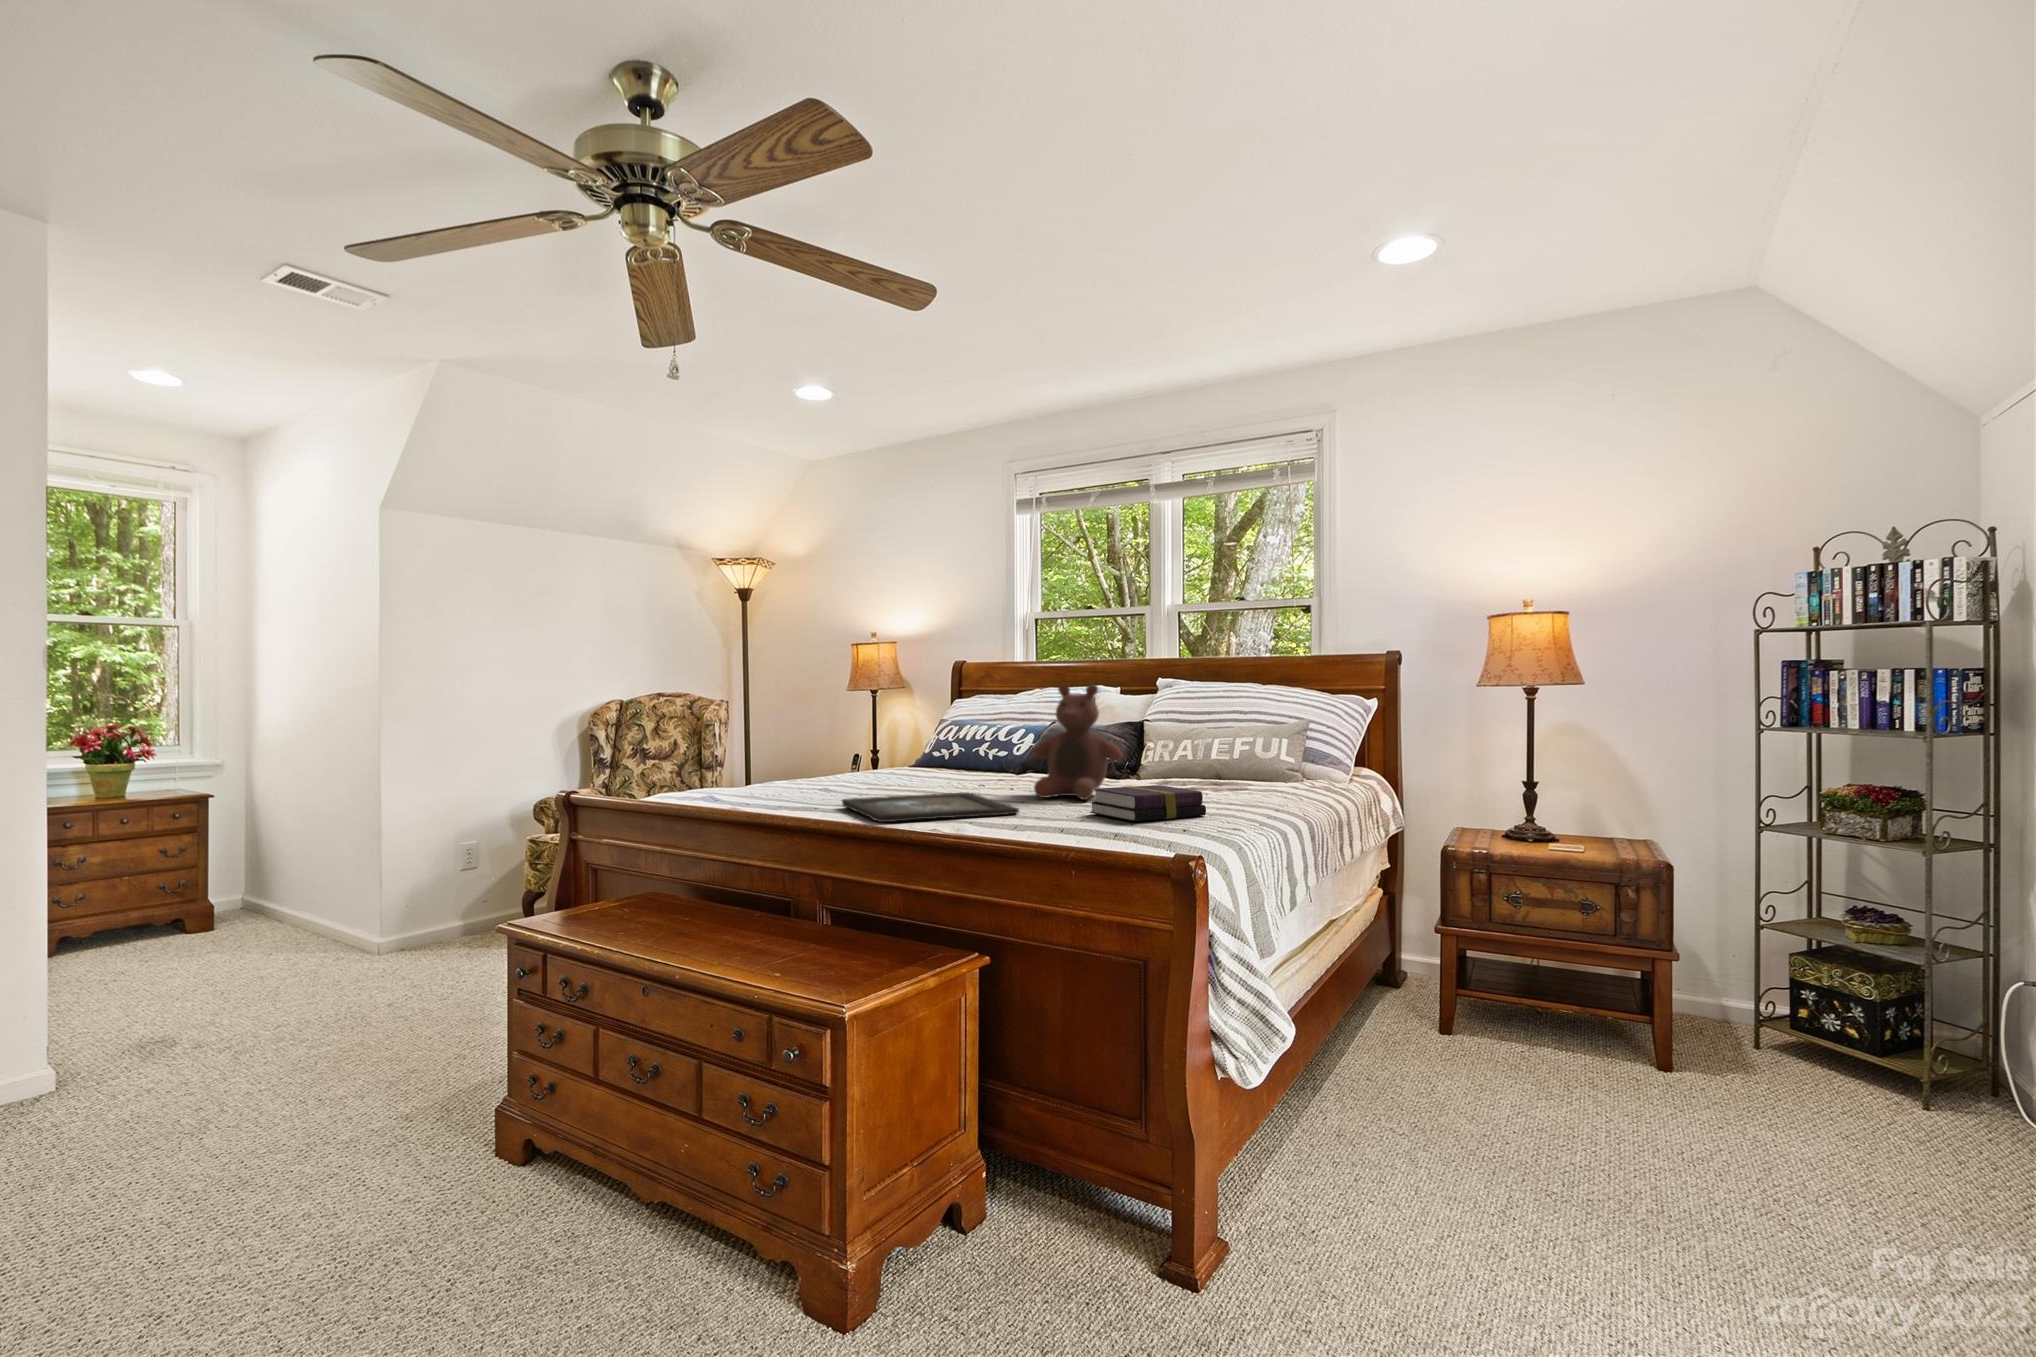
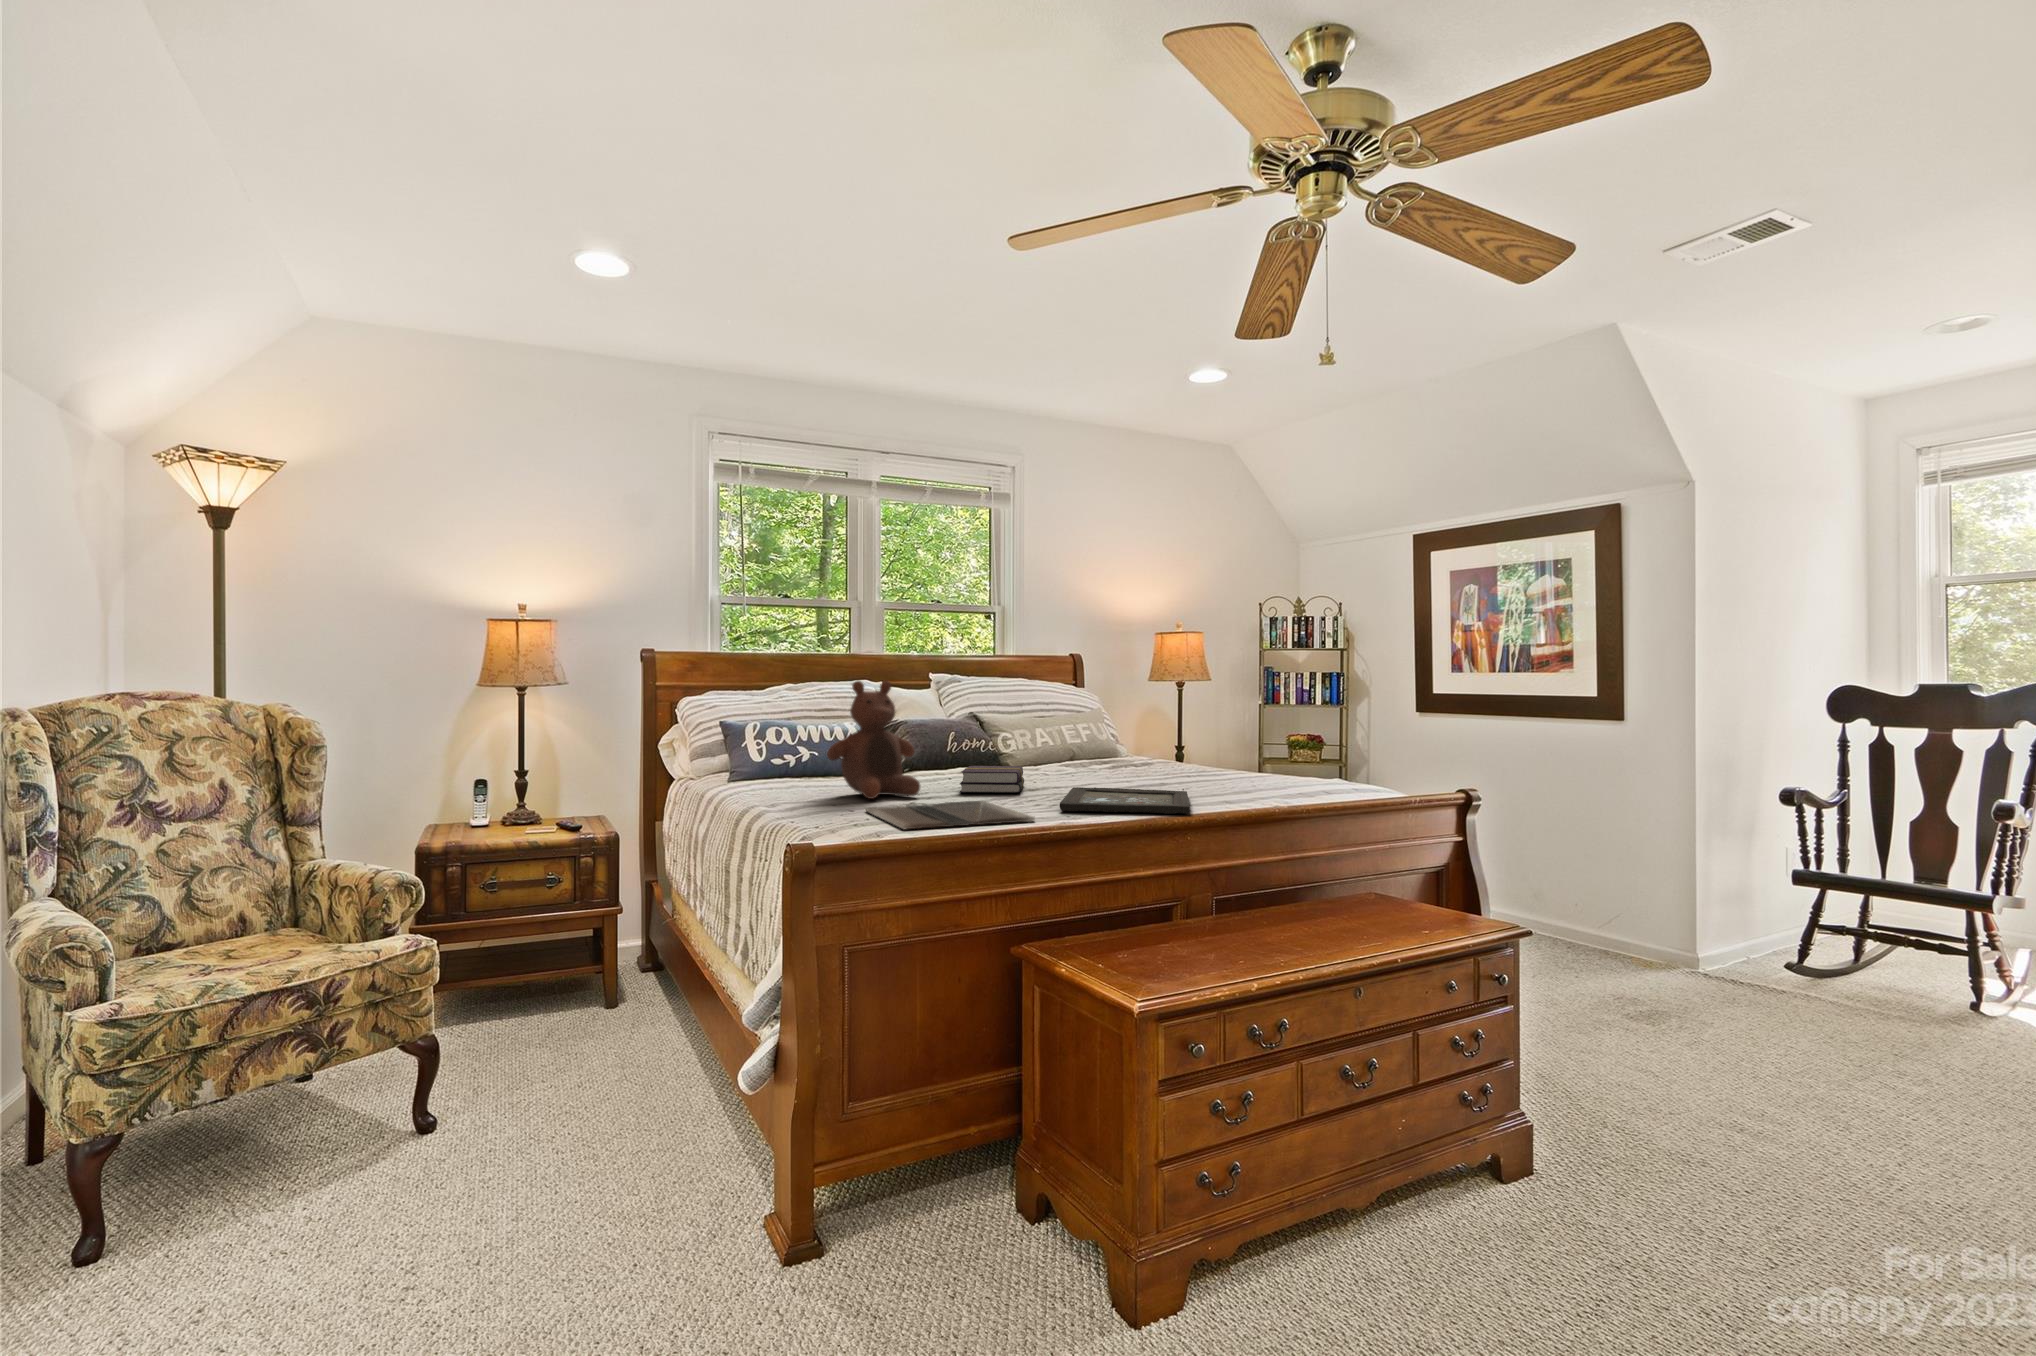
stuffed bear: present [1034,684,1123,800] -> present [827,681,920,799]
book: present [1090,785,1206,821] -> present [960,766,1024,793]
laptop: none [695,787,861,809] -> present [866,801,1035,829]

